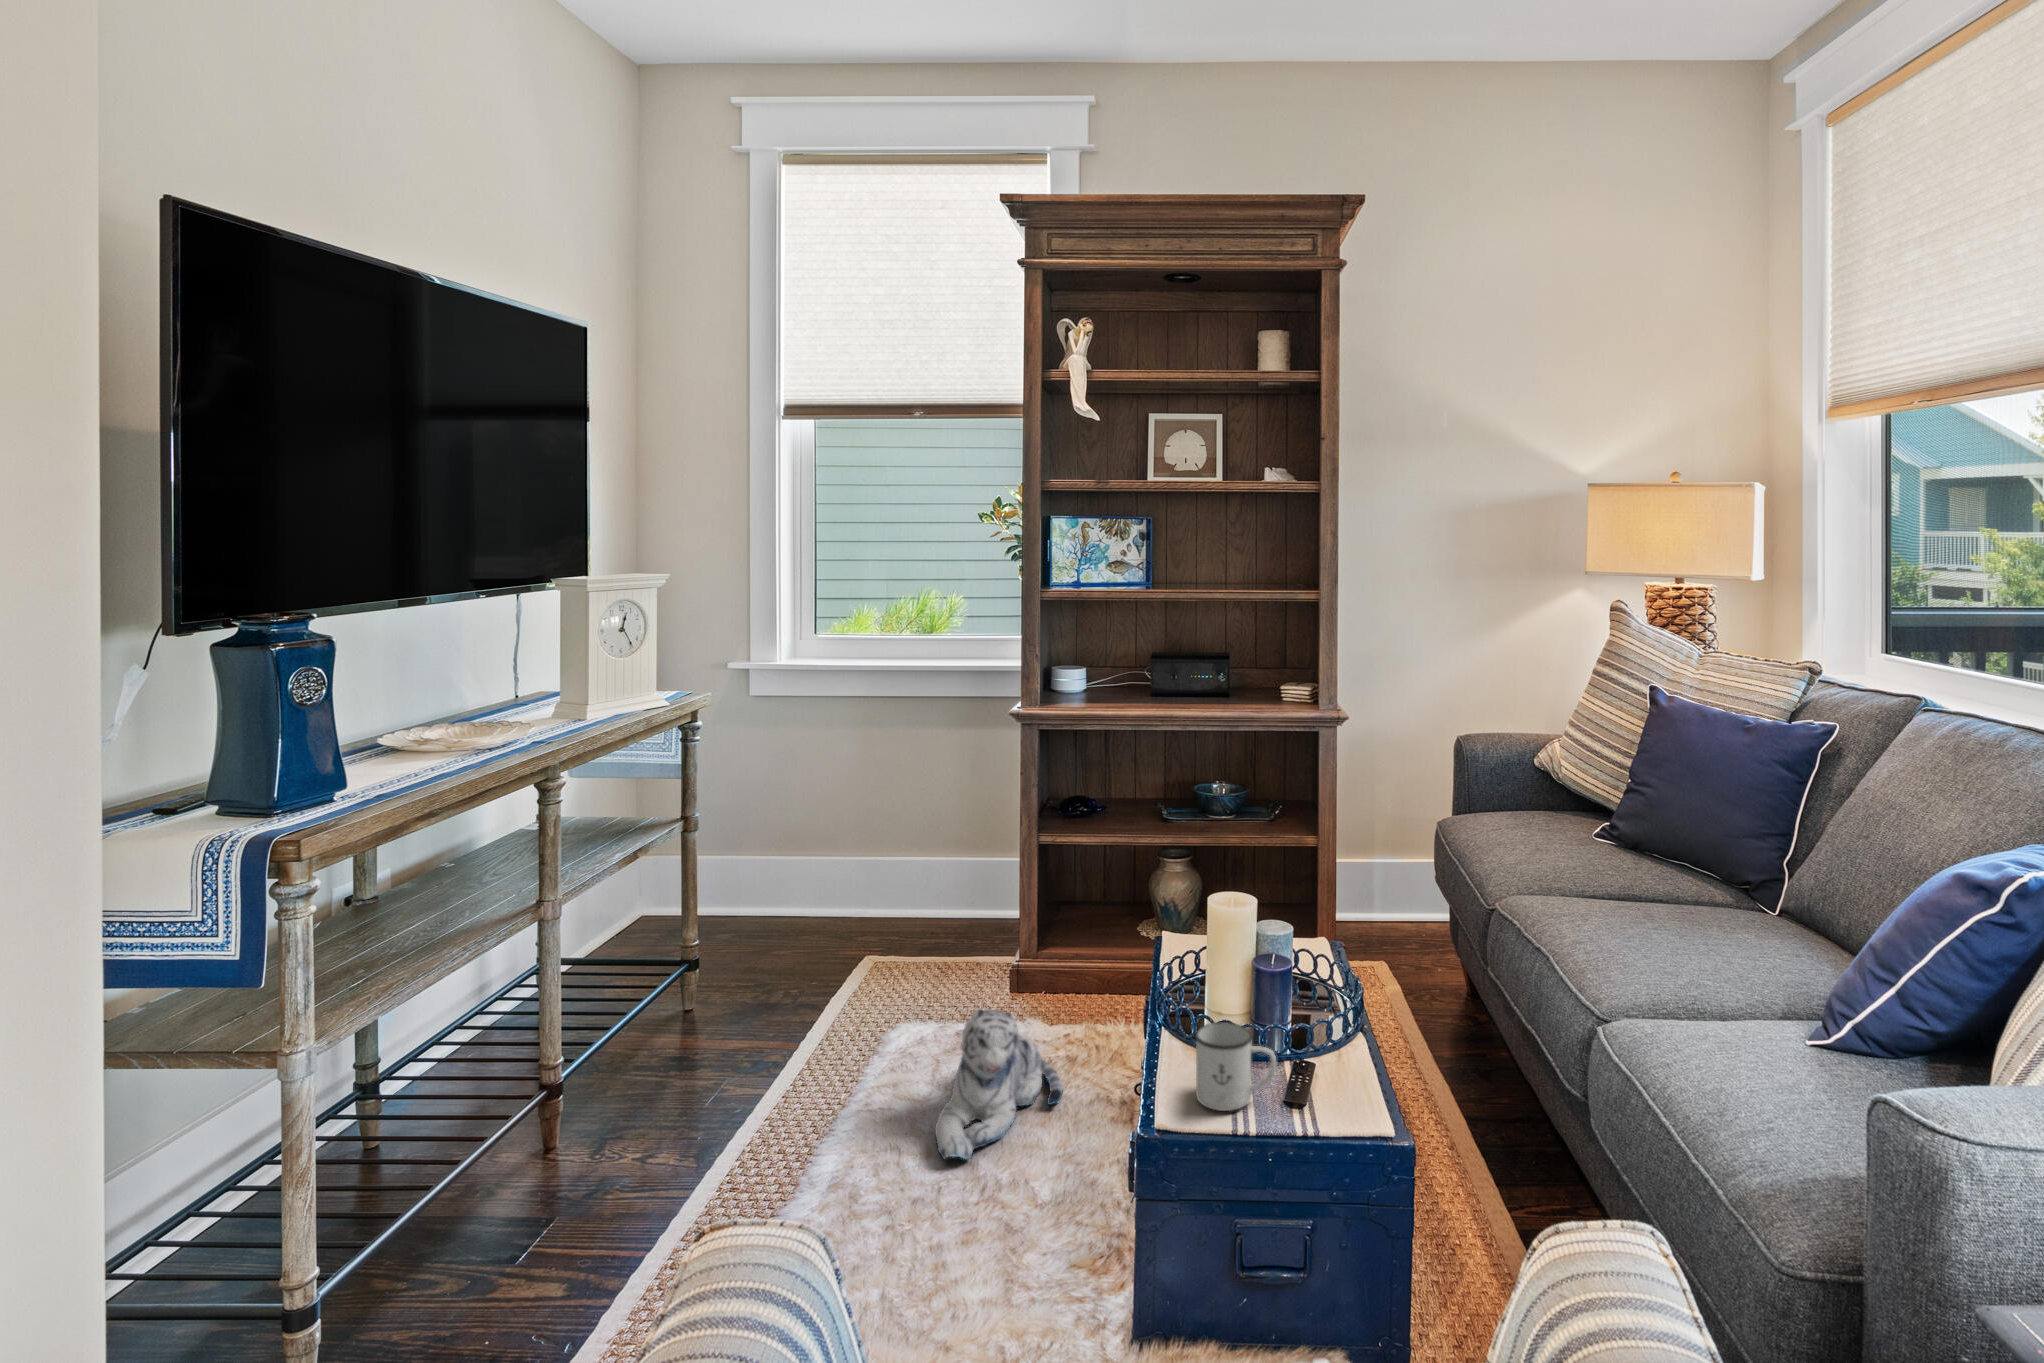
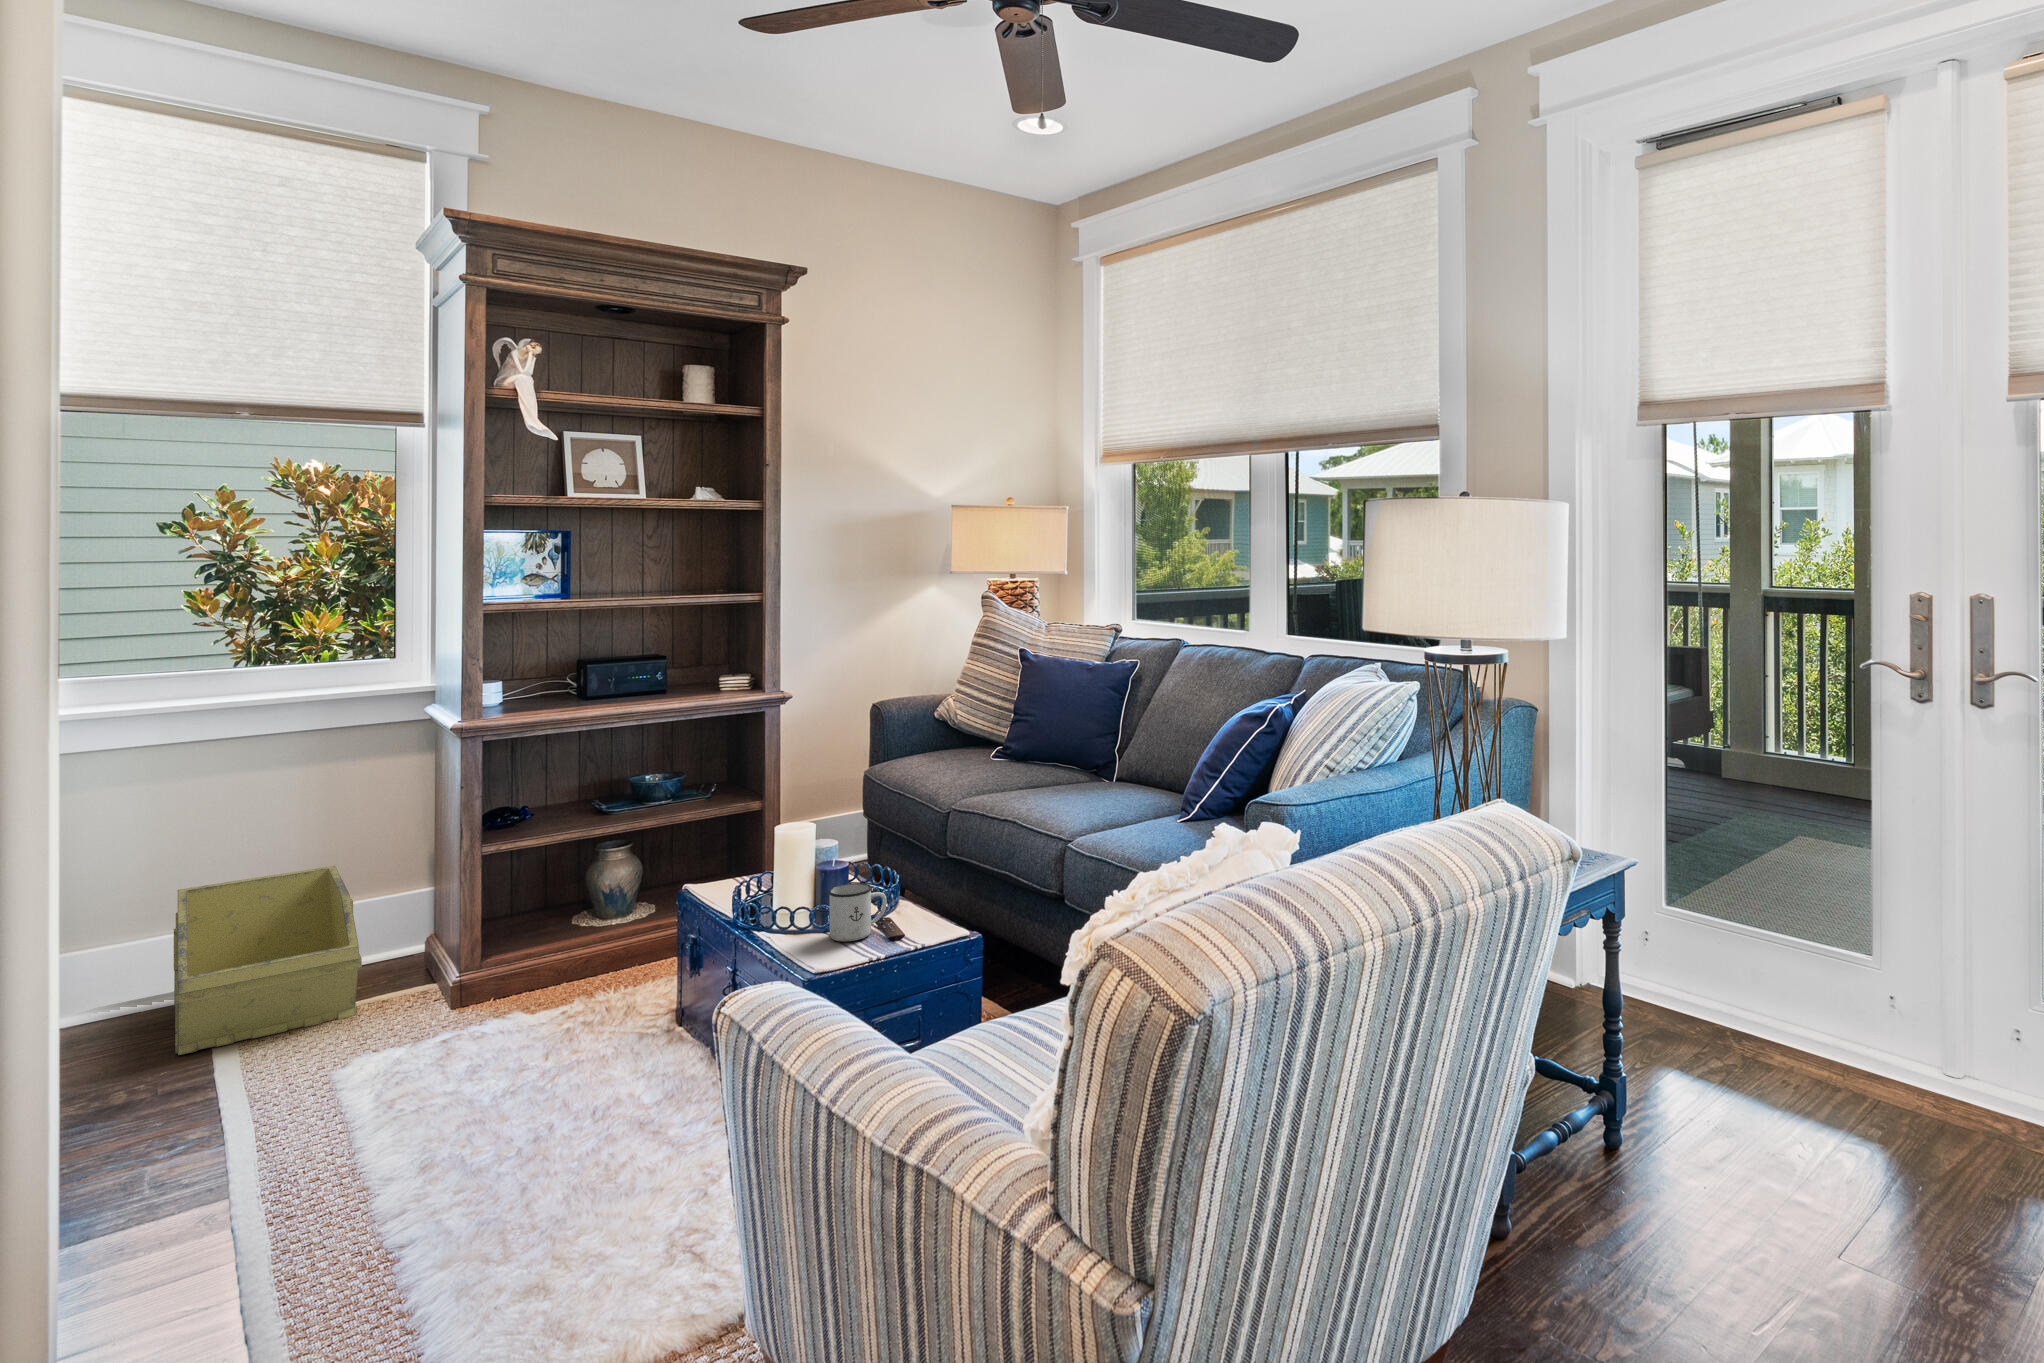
storage bin: none [794,827,966,983] -> present [174,866,362,1055]
plush toy: present [935,1009,1063,1159] -> none [490,971,603,1104]

